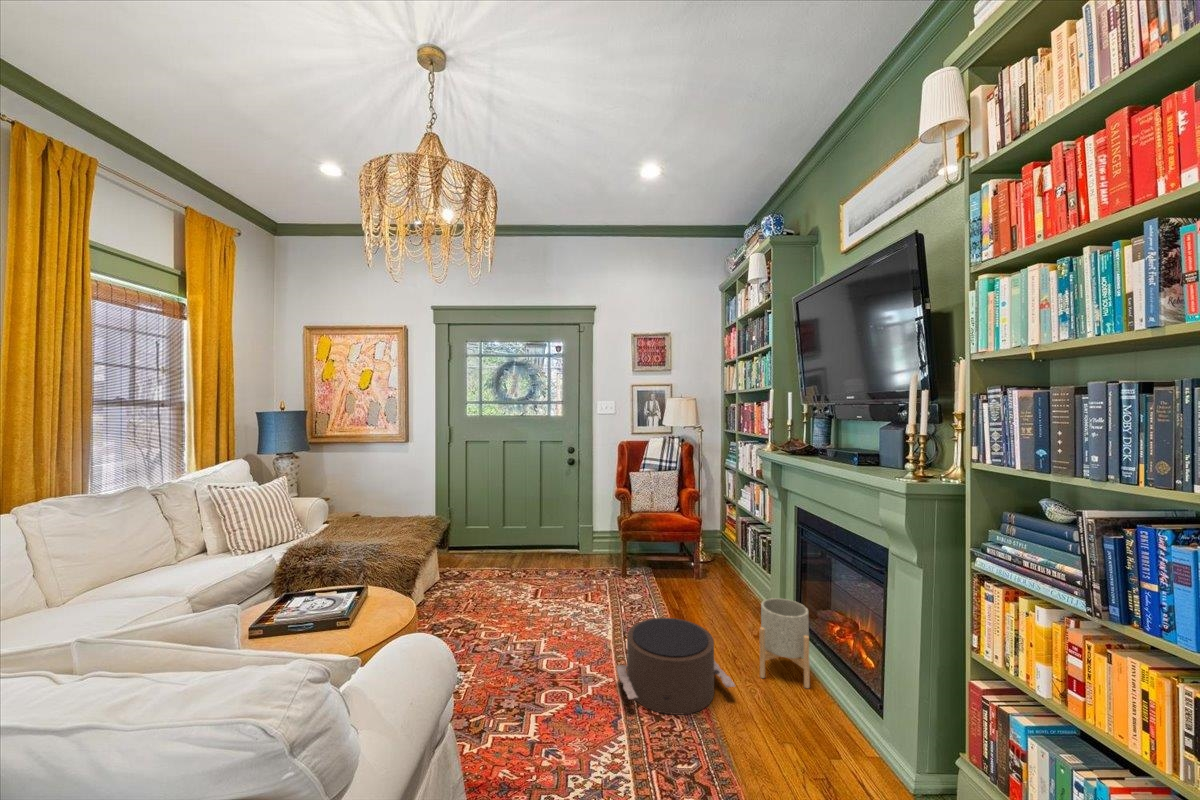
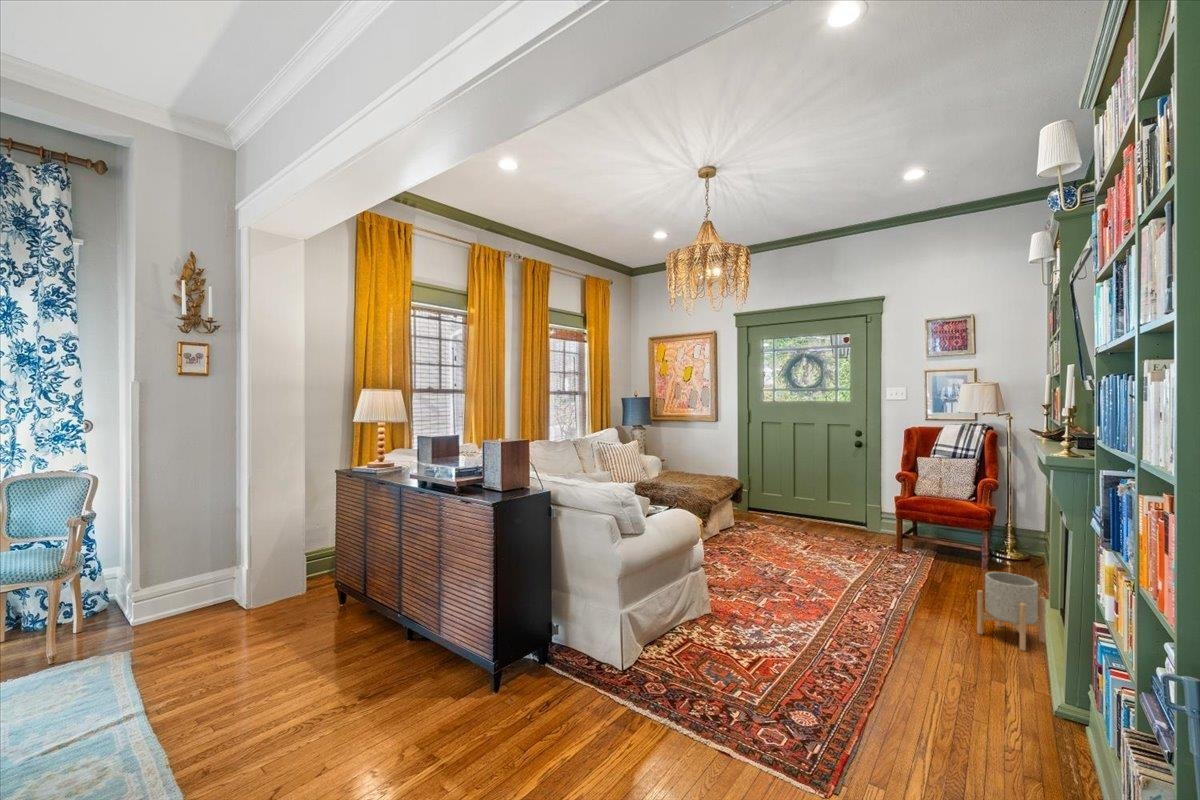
pouf: present [617,618,735,715] -> none [834,565,935,630]

